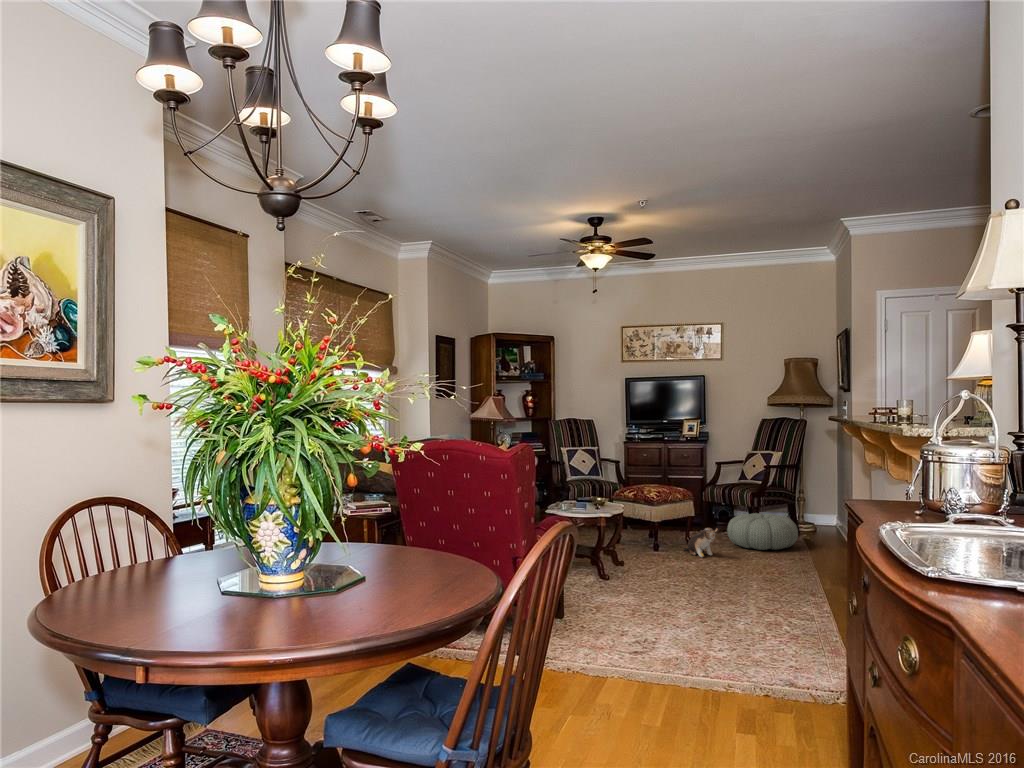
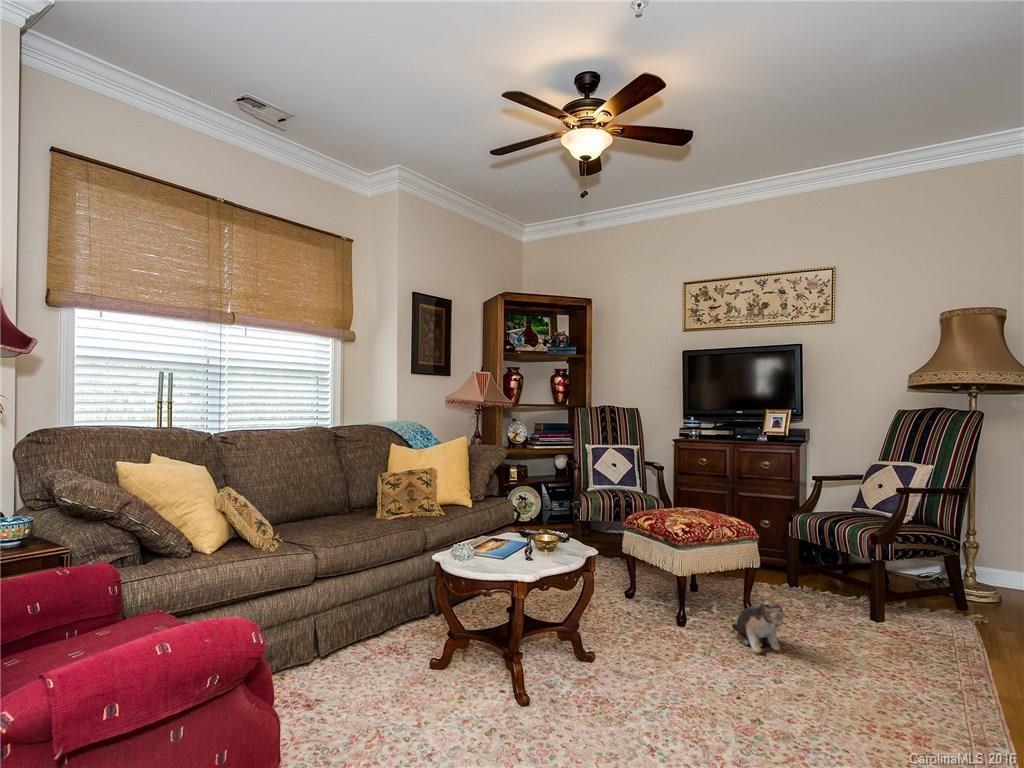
pouf: present [727,513,798,550] -> none [820,570,963,650]

